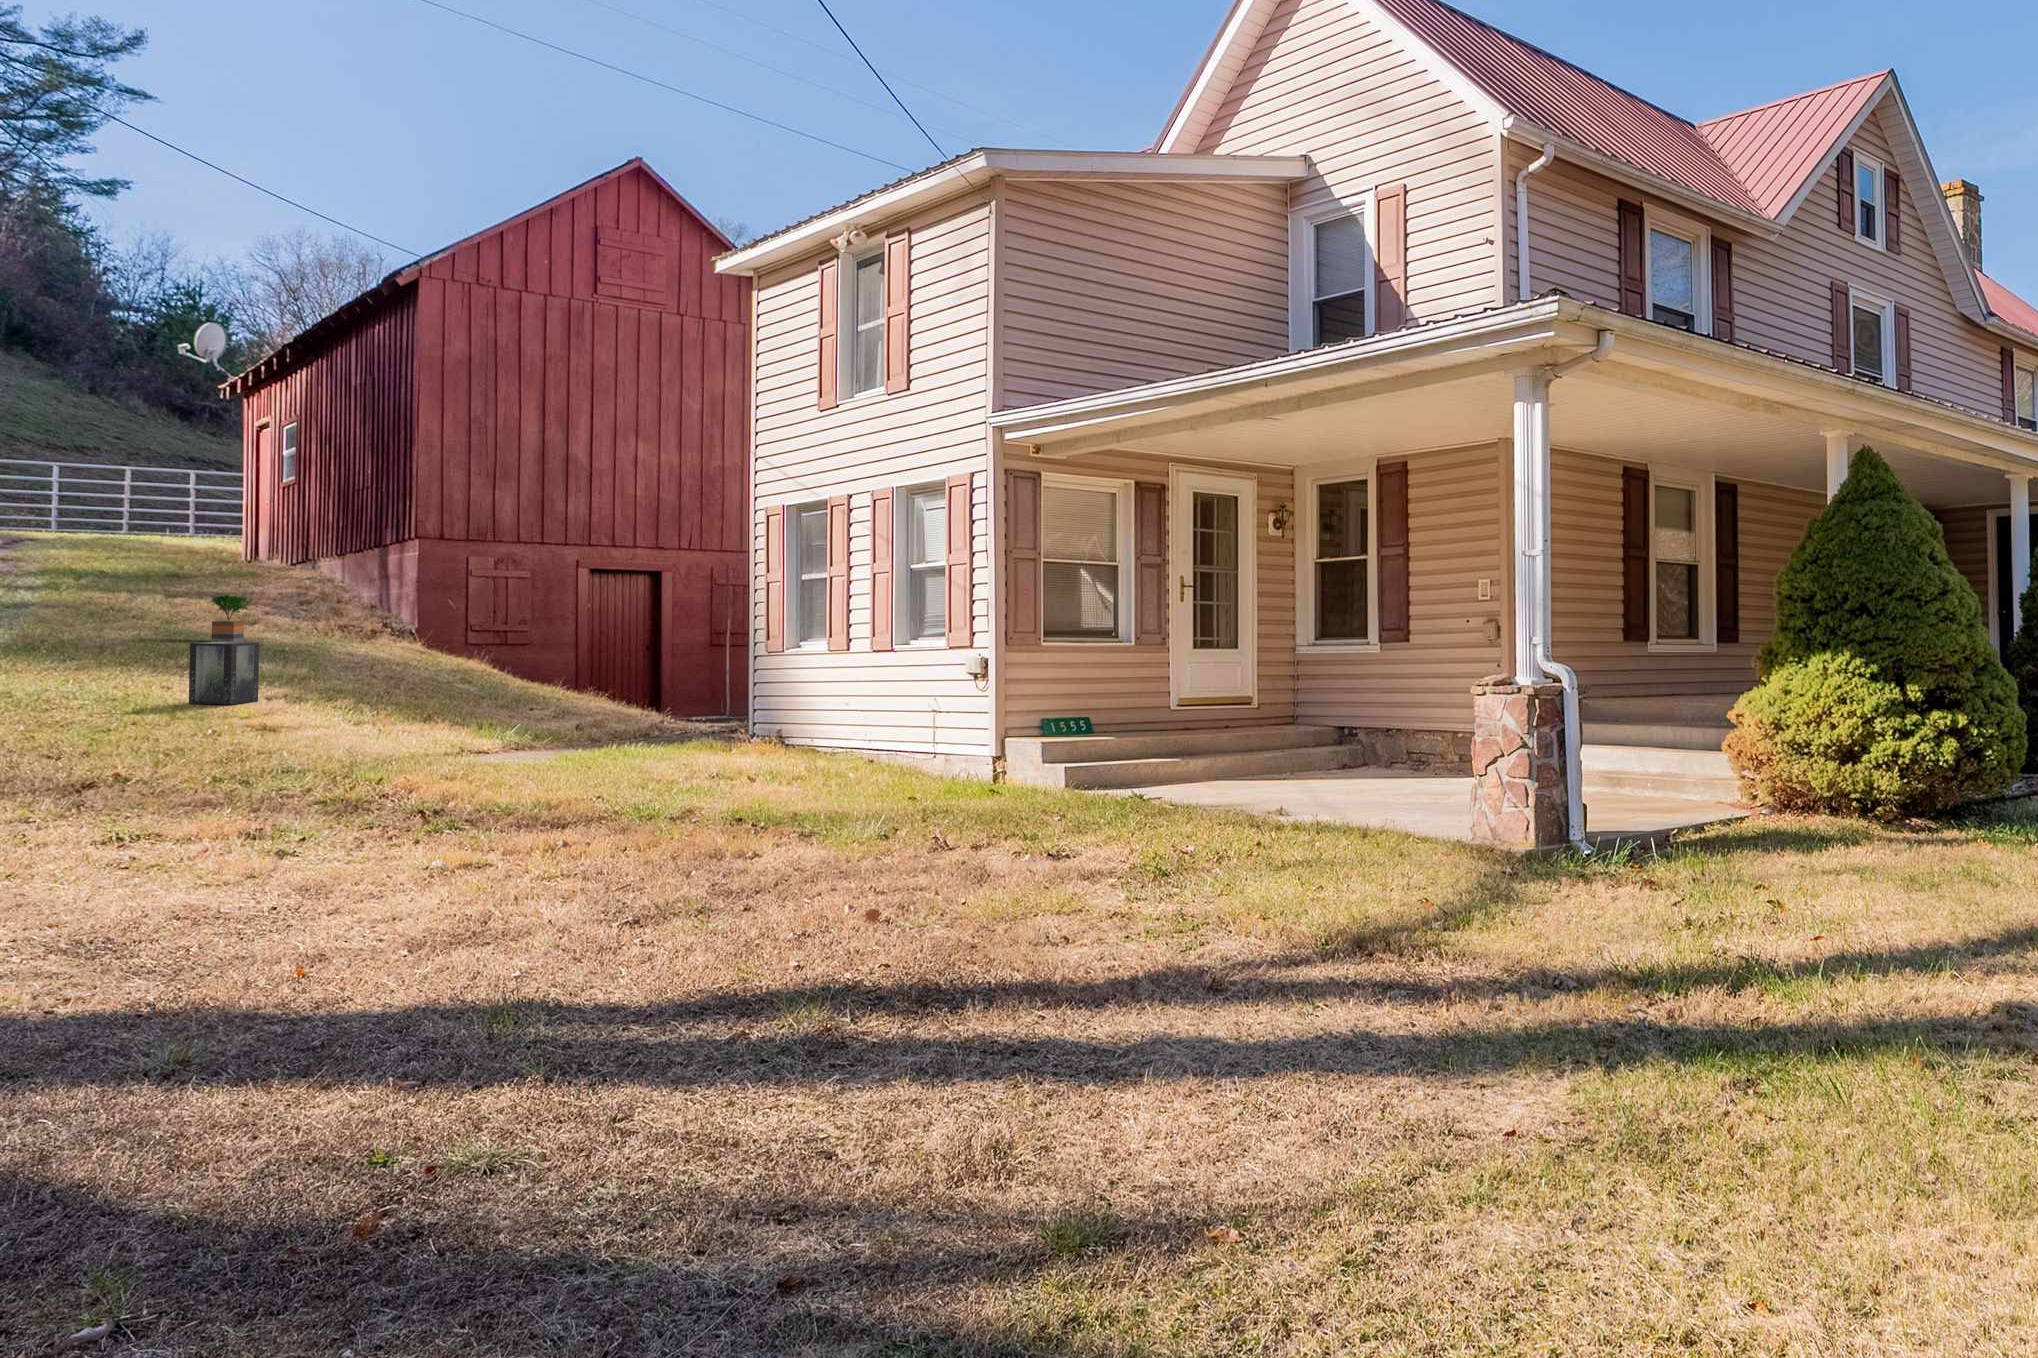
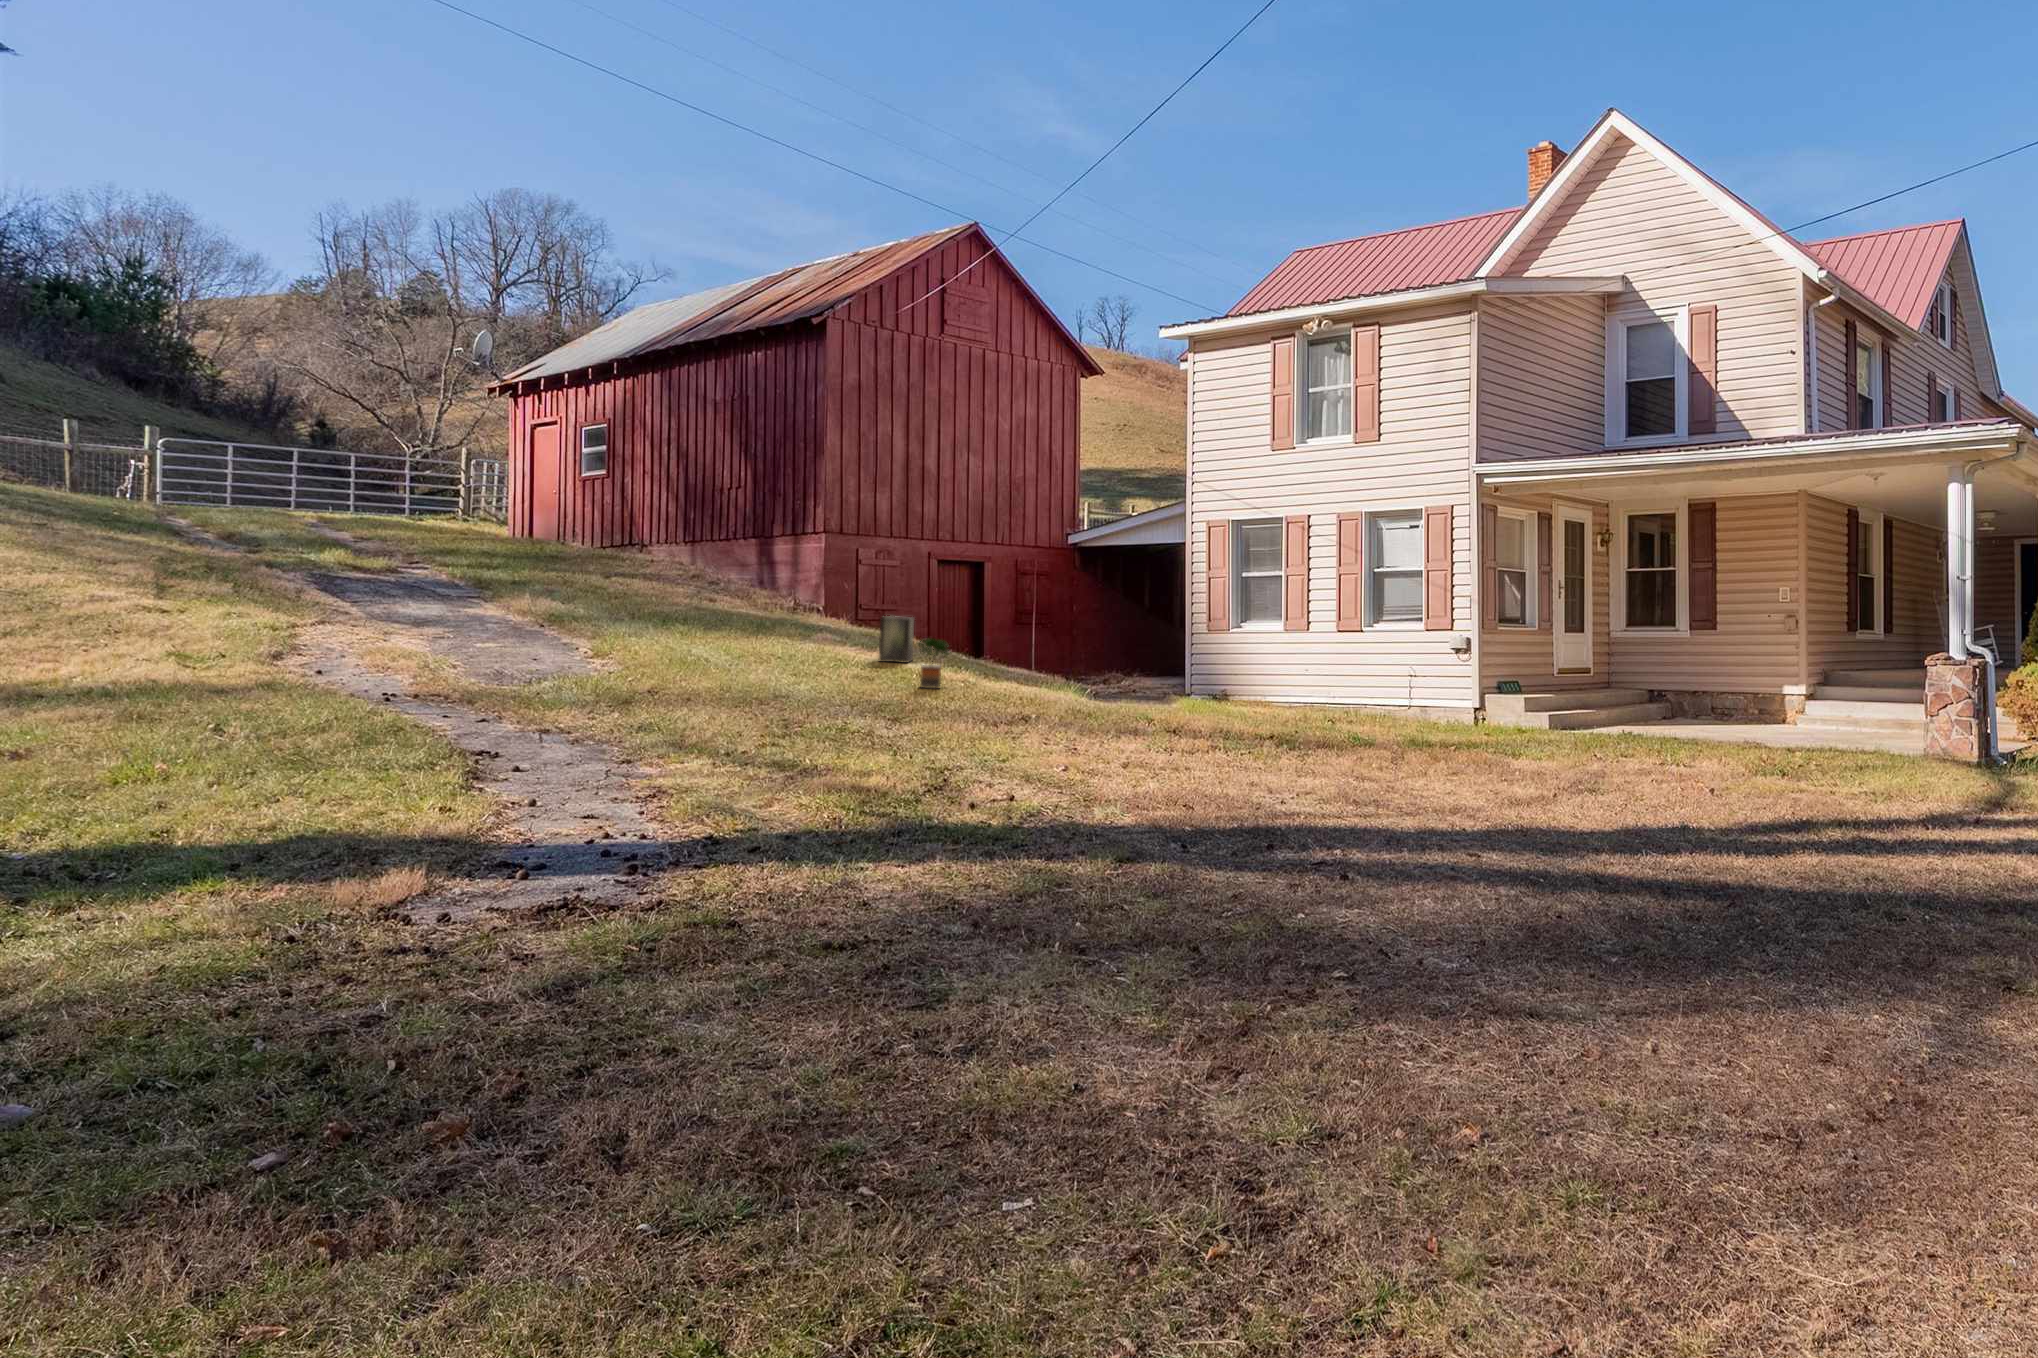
potted tree: present [211,594,251,642] -> present [917,638,951,688]

